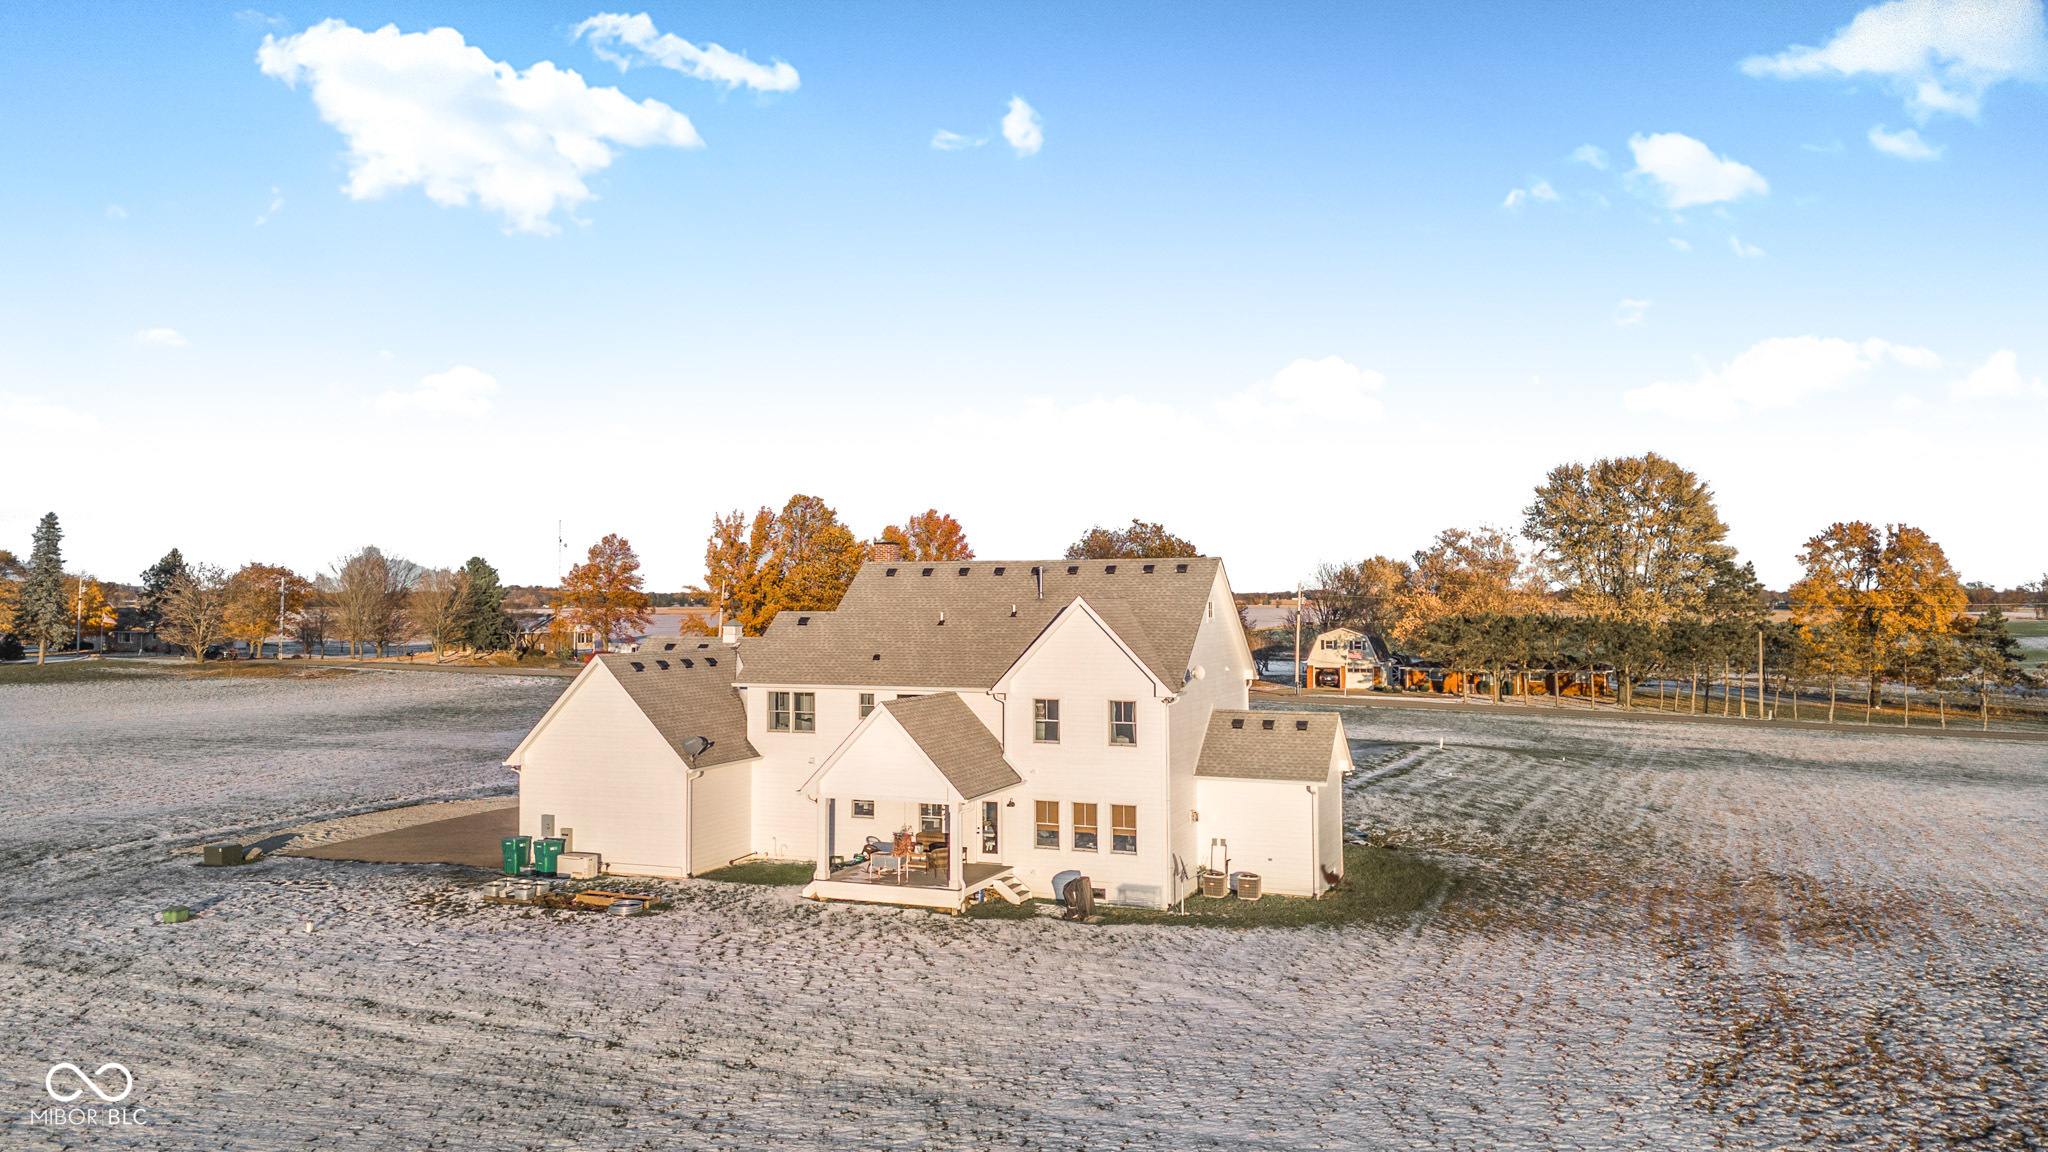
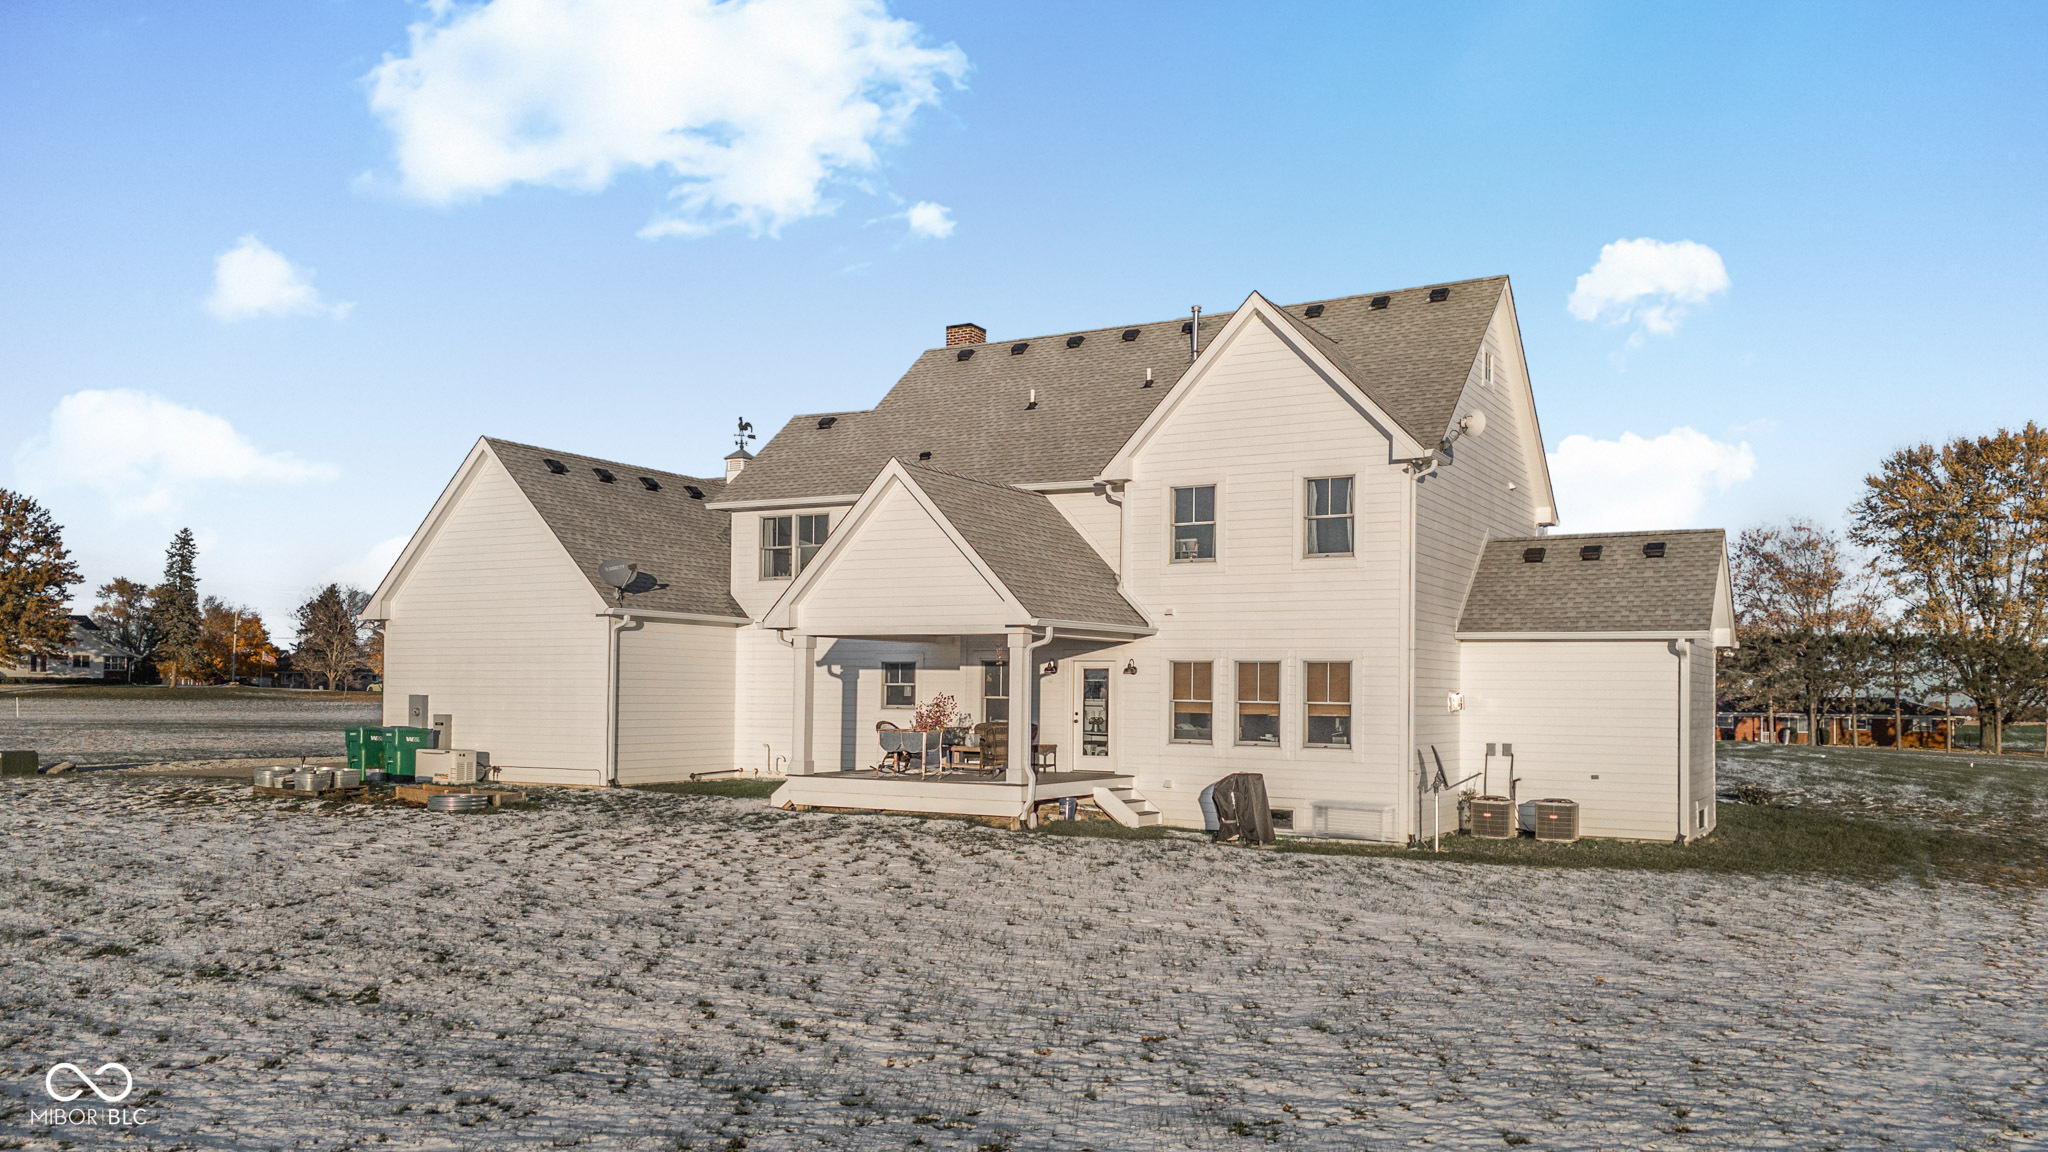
lounge chair: present [1320,864,1354,891] -> none [1694,790,1766,841]

